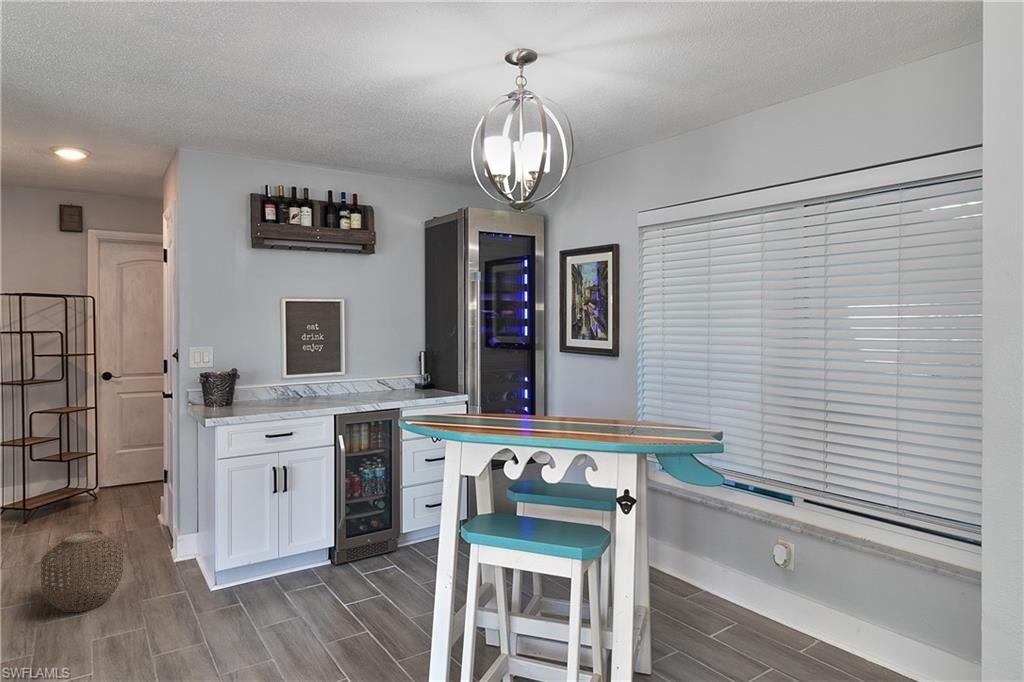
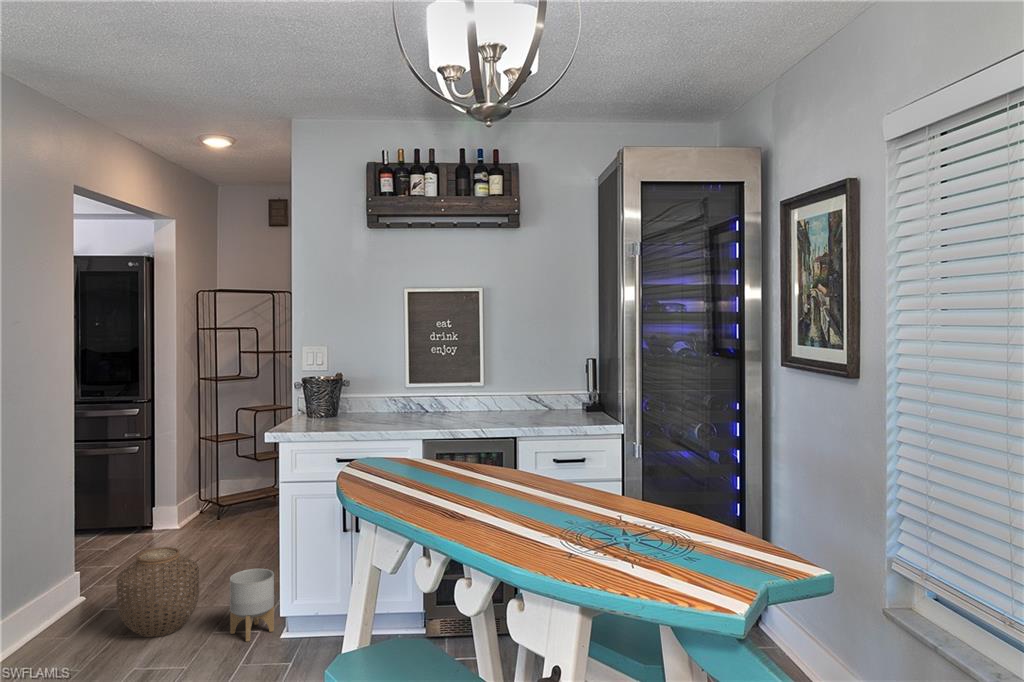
planter: none [161,535,201,596] -> present [230,569,274,642]

